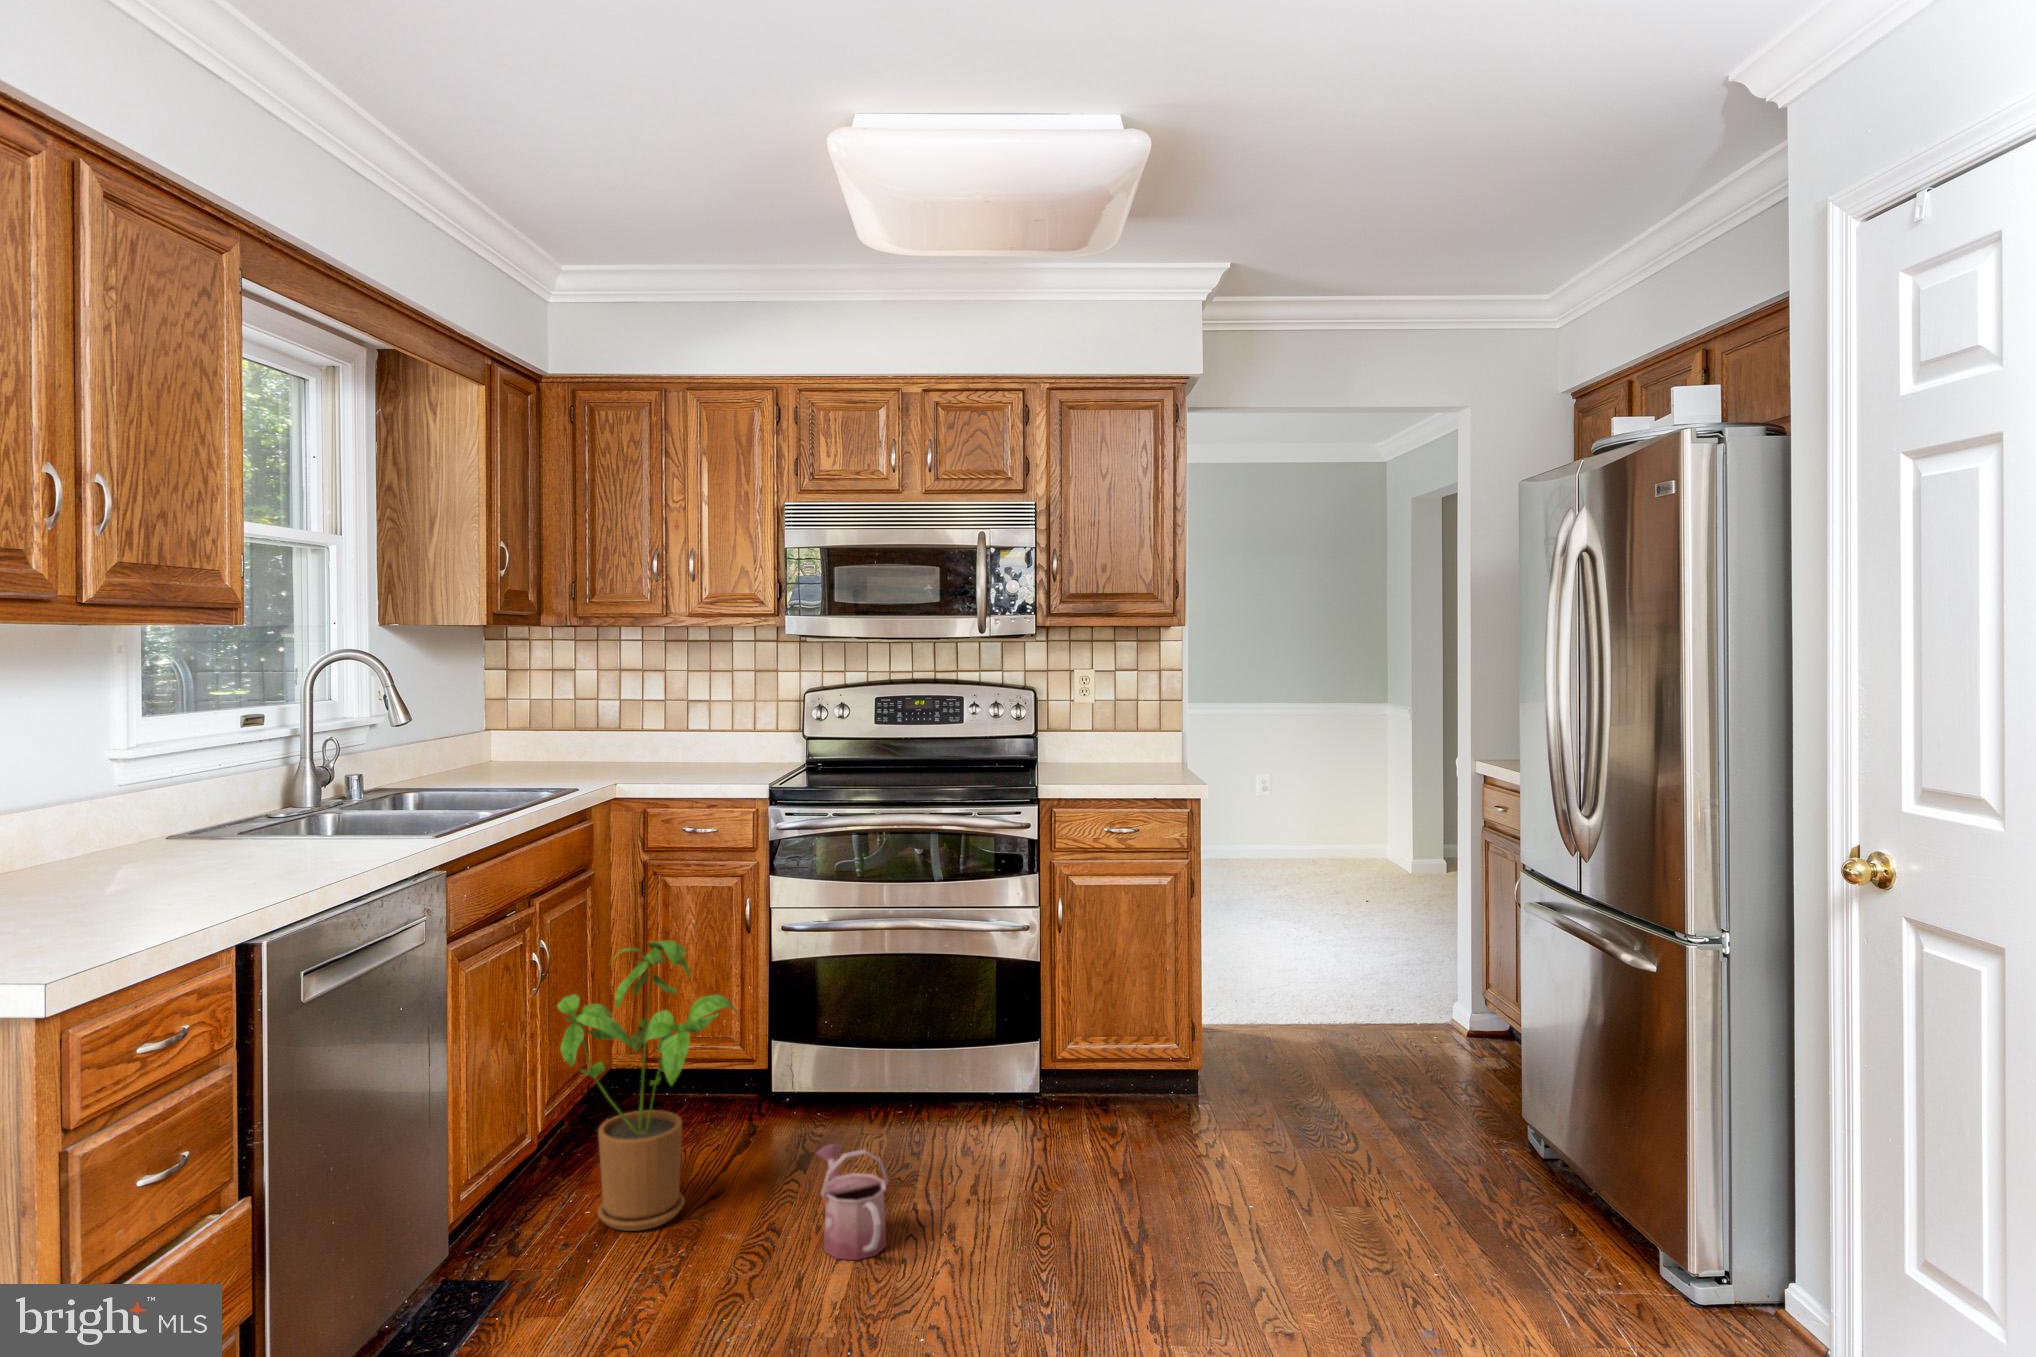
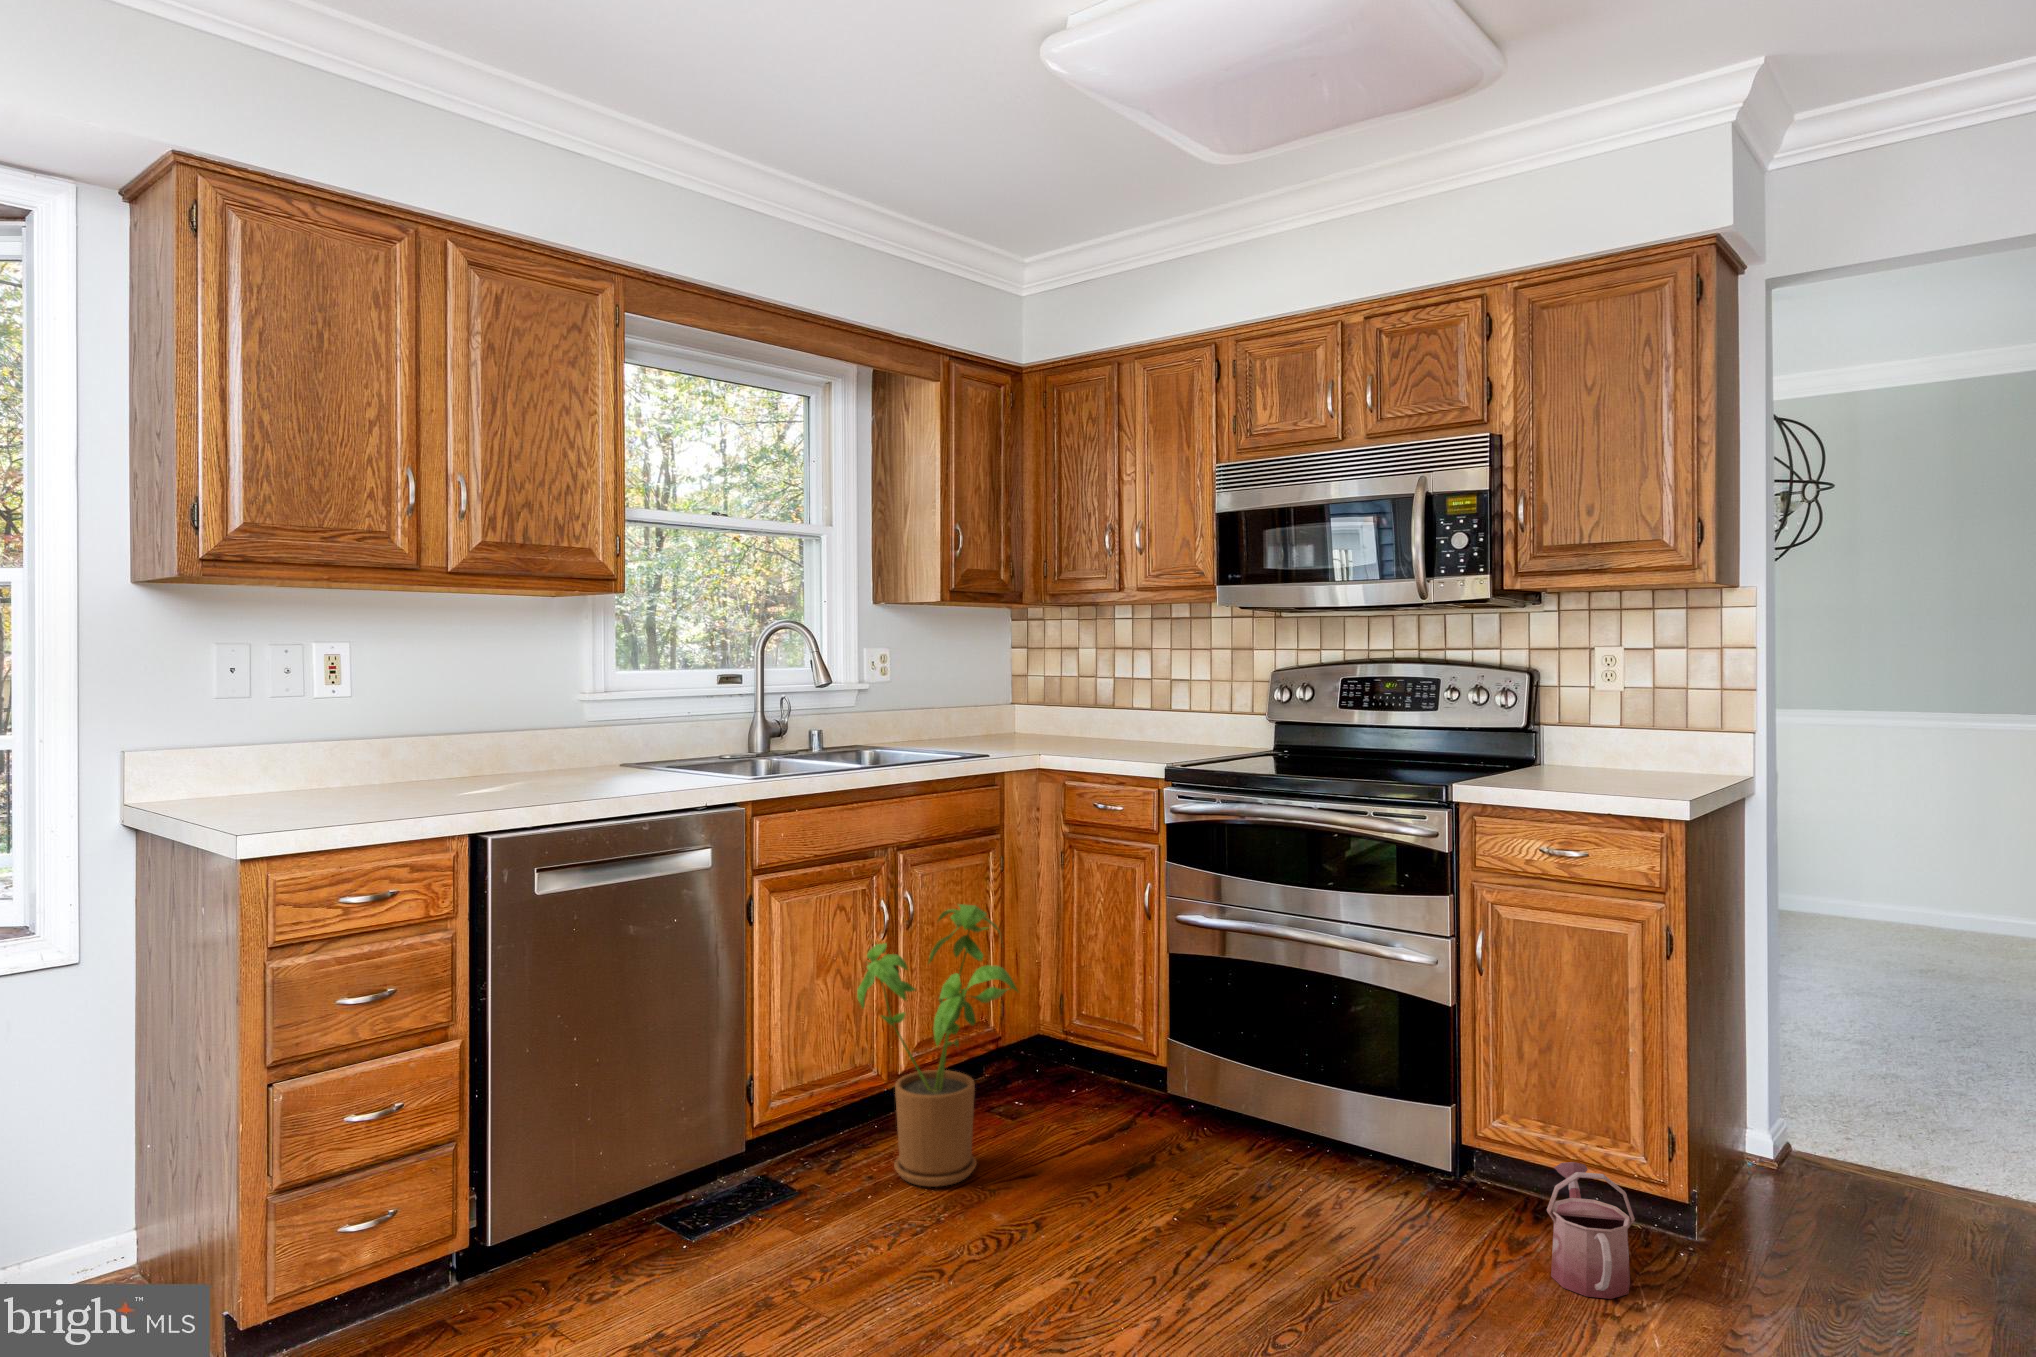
watering can: present [816,1144,888,1260] -> present [1547,1162,1635,1299]

